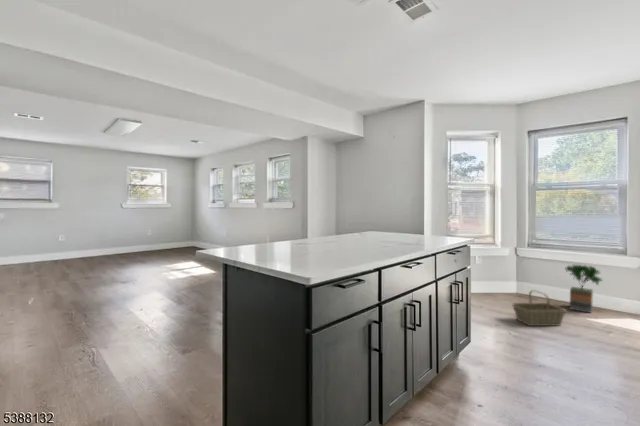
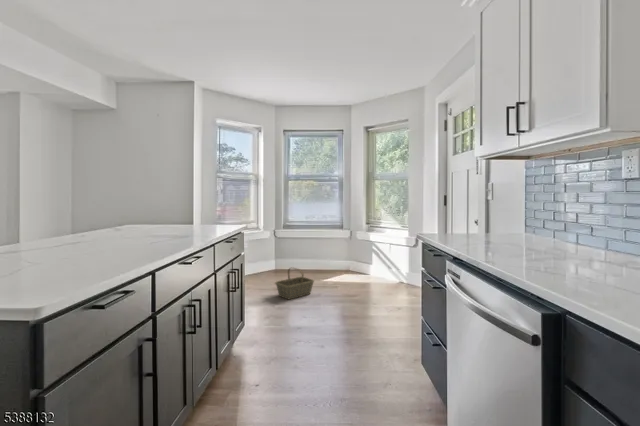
potted tree: present [565,265,602,313] -> none [311,241,336,279]

